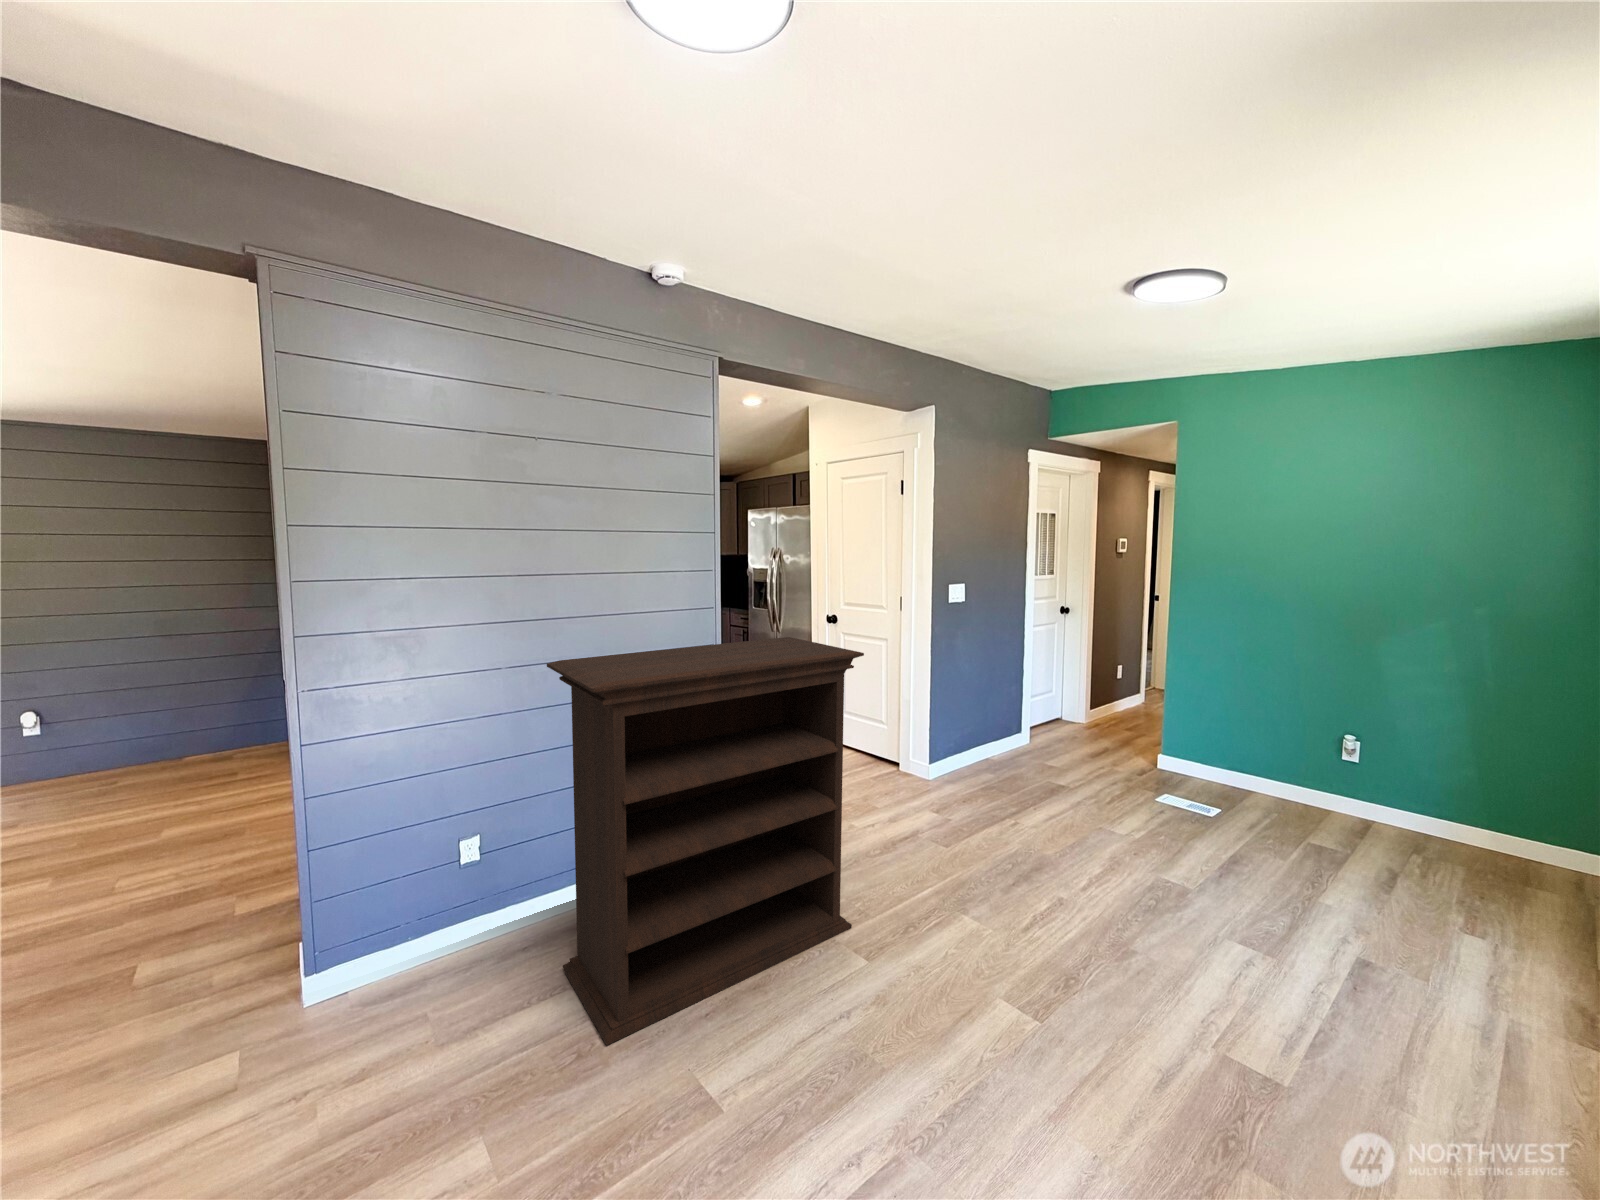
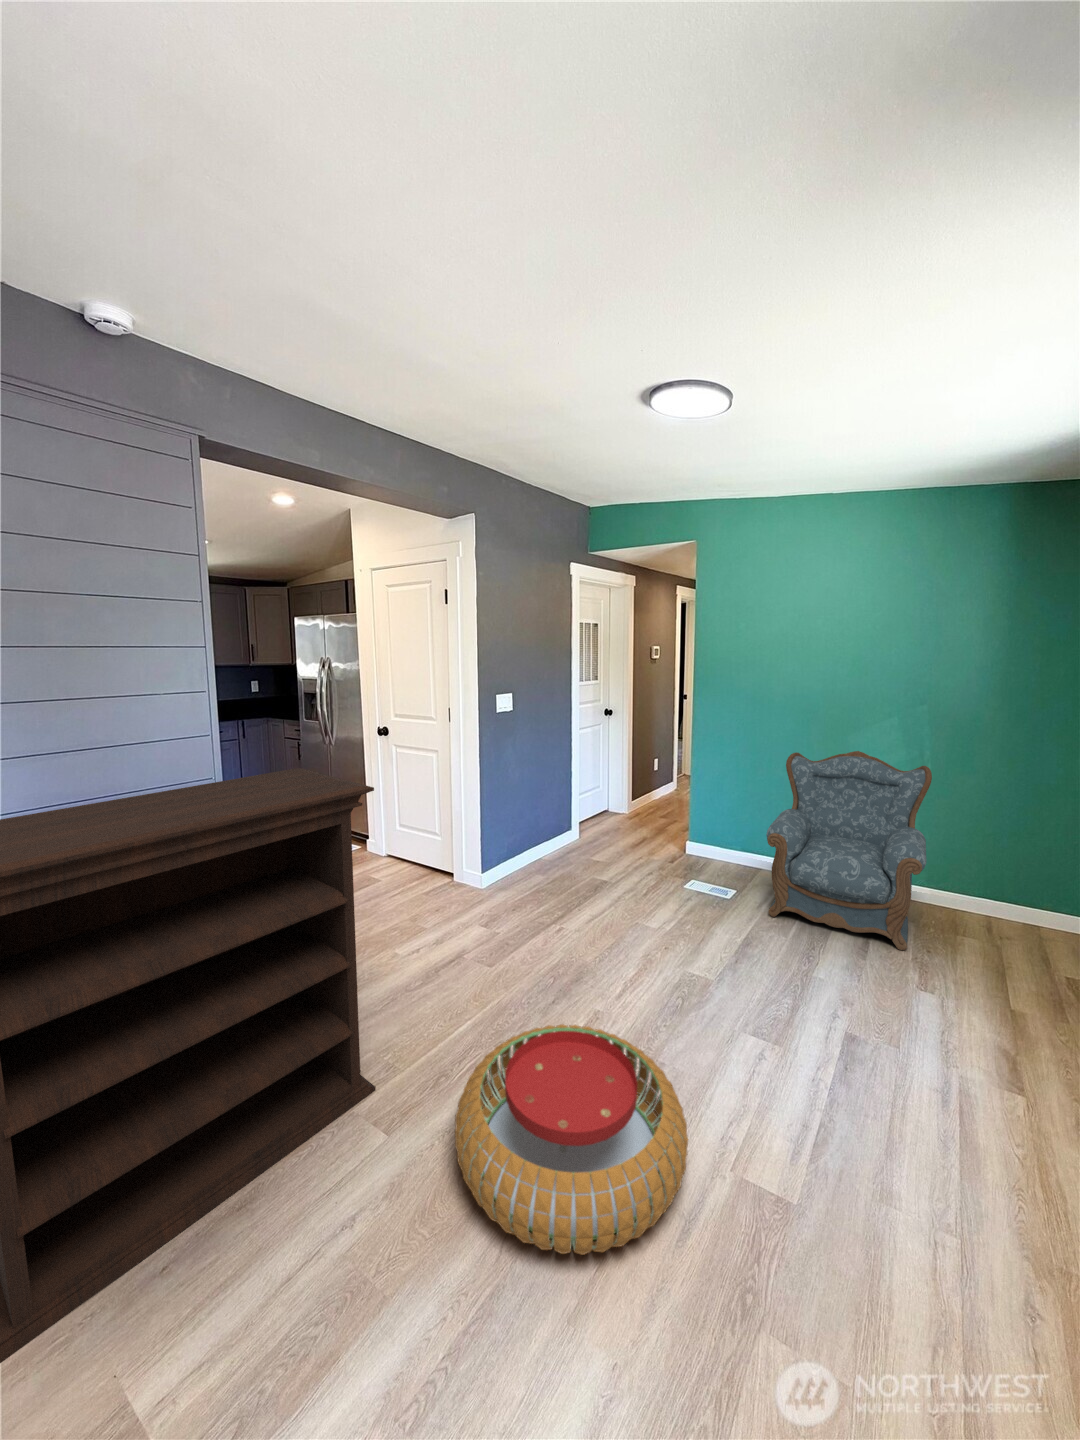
armchair: none [1262,658,1492,892] -> present [766,751,932,950]
pouf: none [932,891,1165,1074] -> present [455,1024,688,1255]

